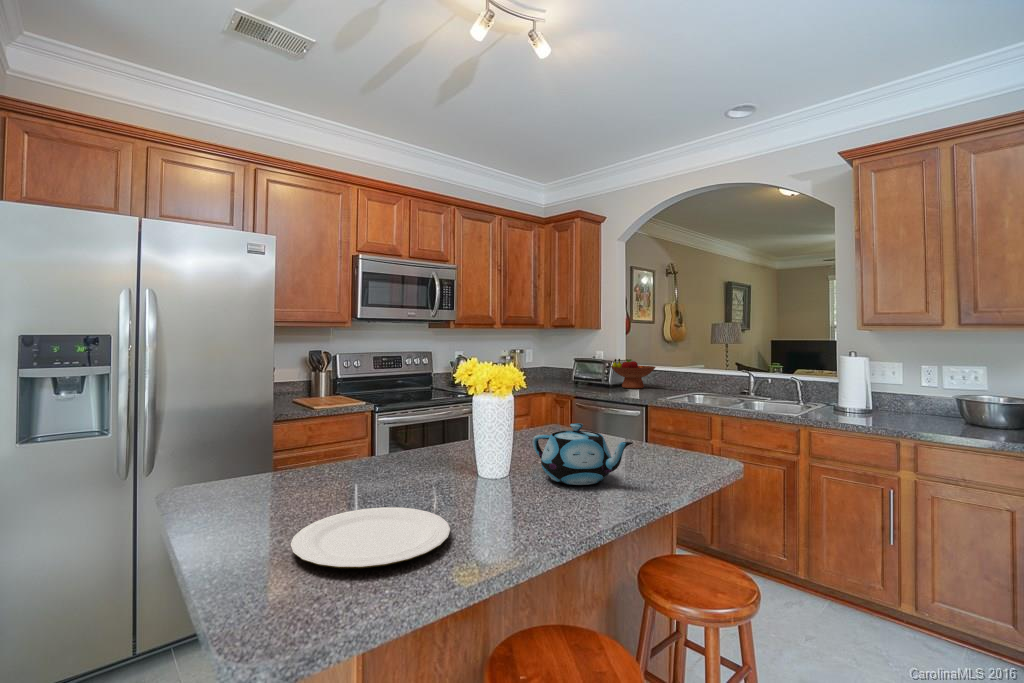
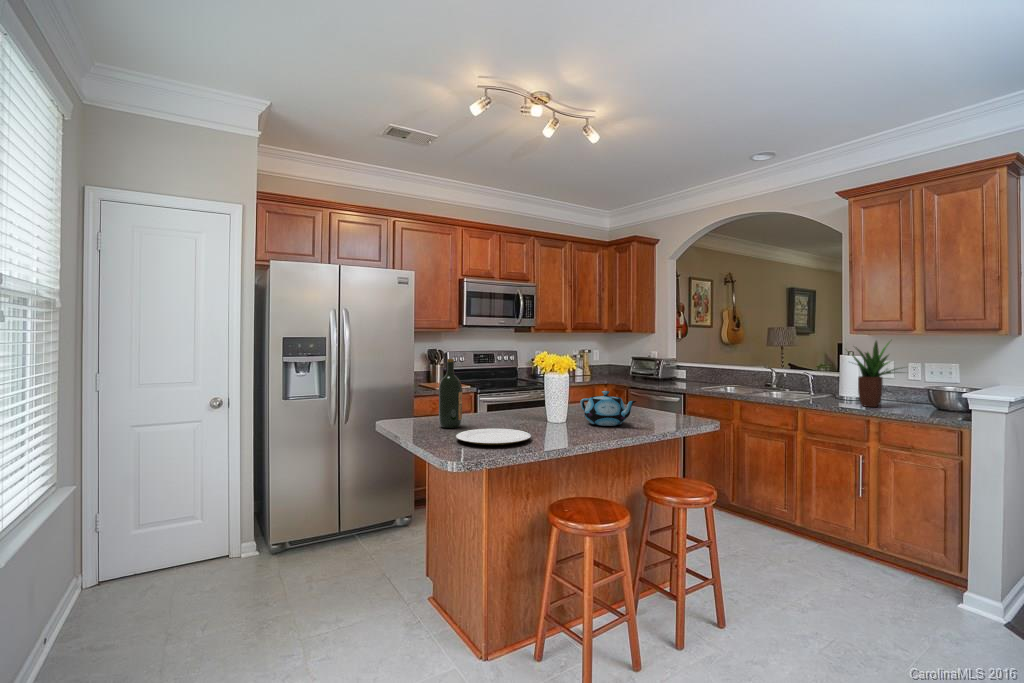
potted plant: none [856,336,947,424] -> present [852,341,902,407]
fruit bowl: present [611,359,656,389] -> none [661,357,699,381]
wine bottle: none [275,374,322,505] -> present [439,359,462,428]

